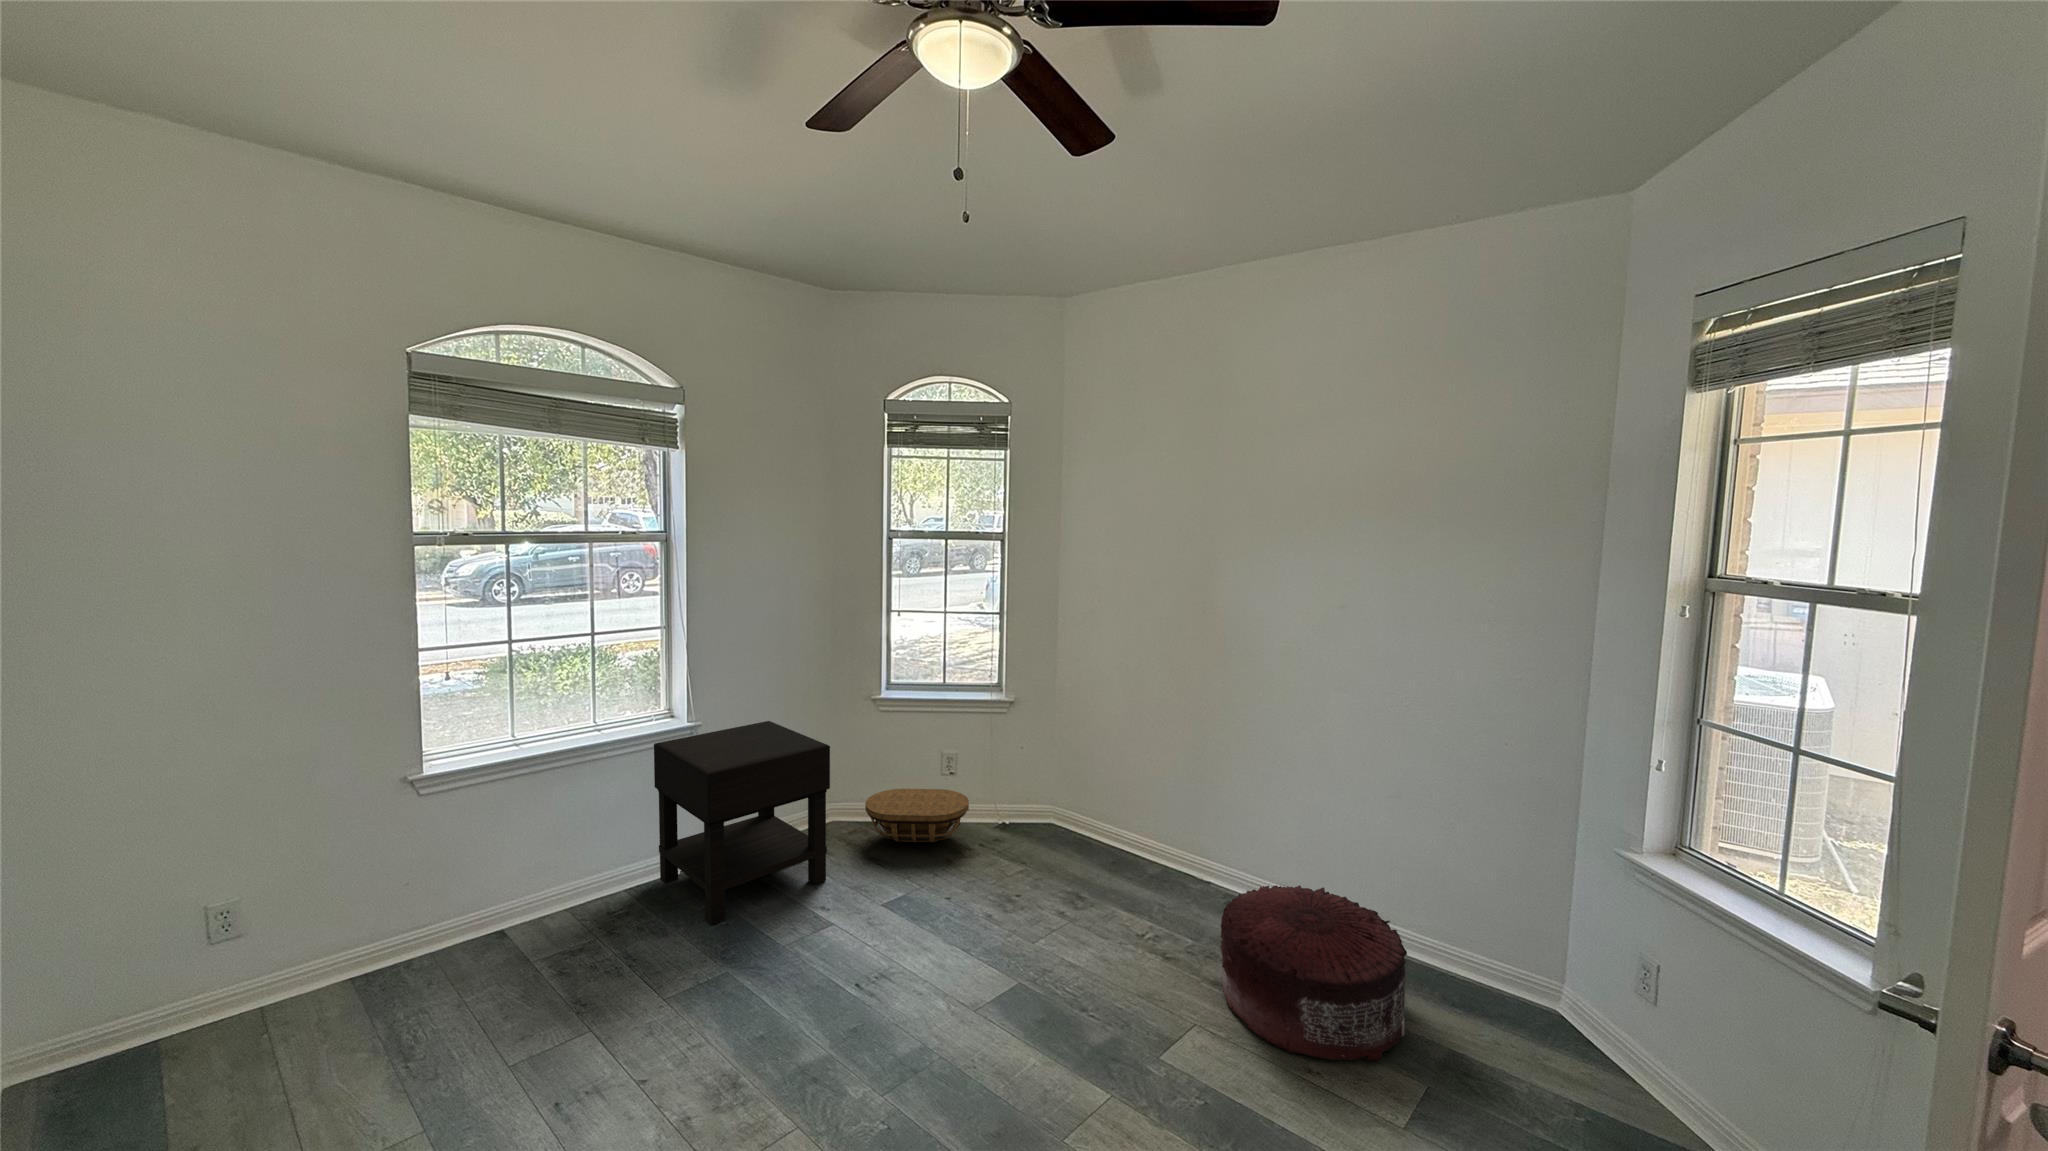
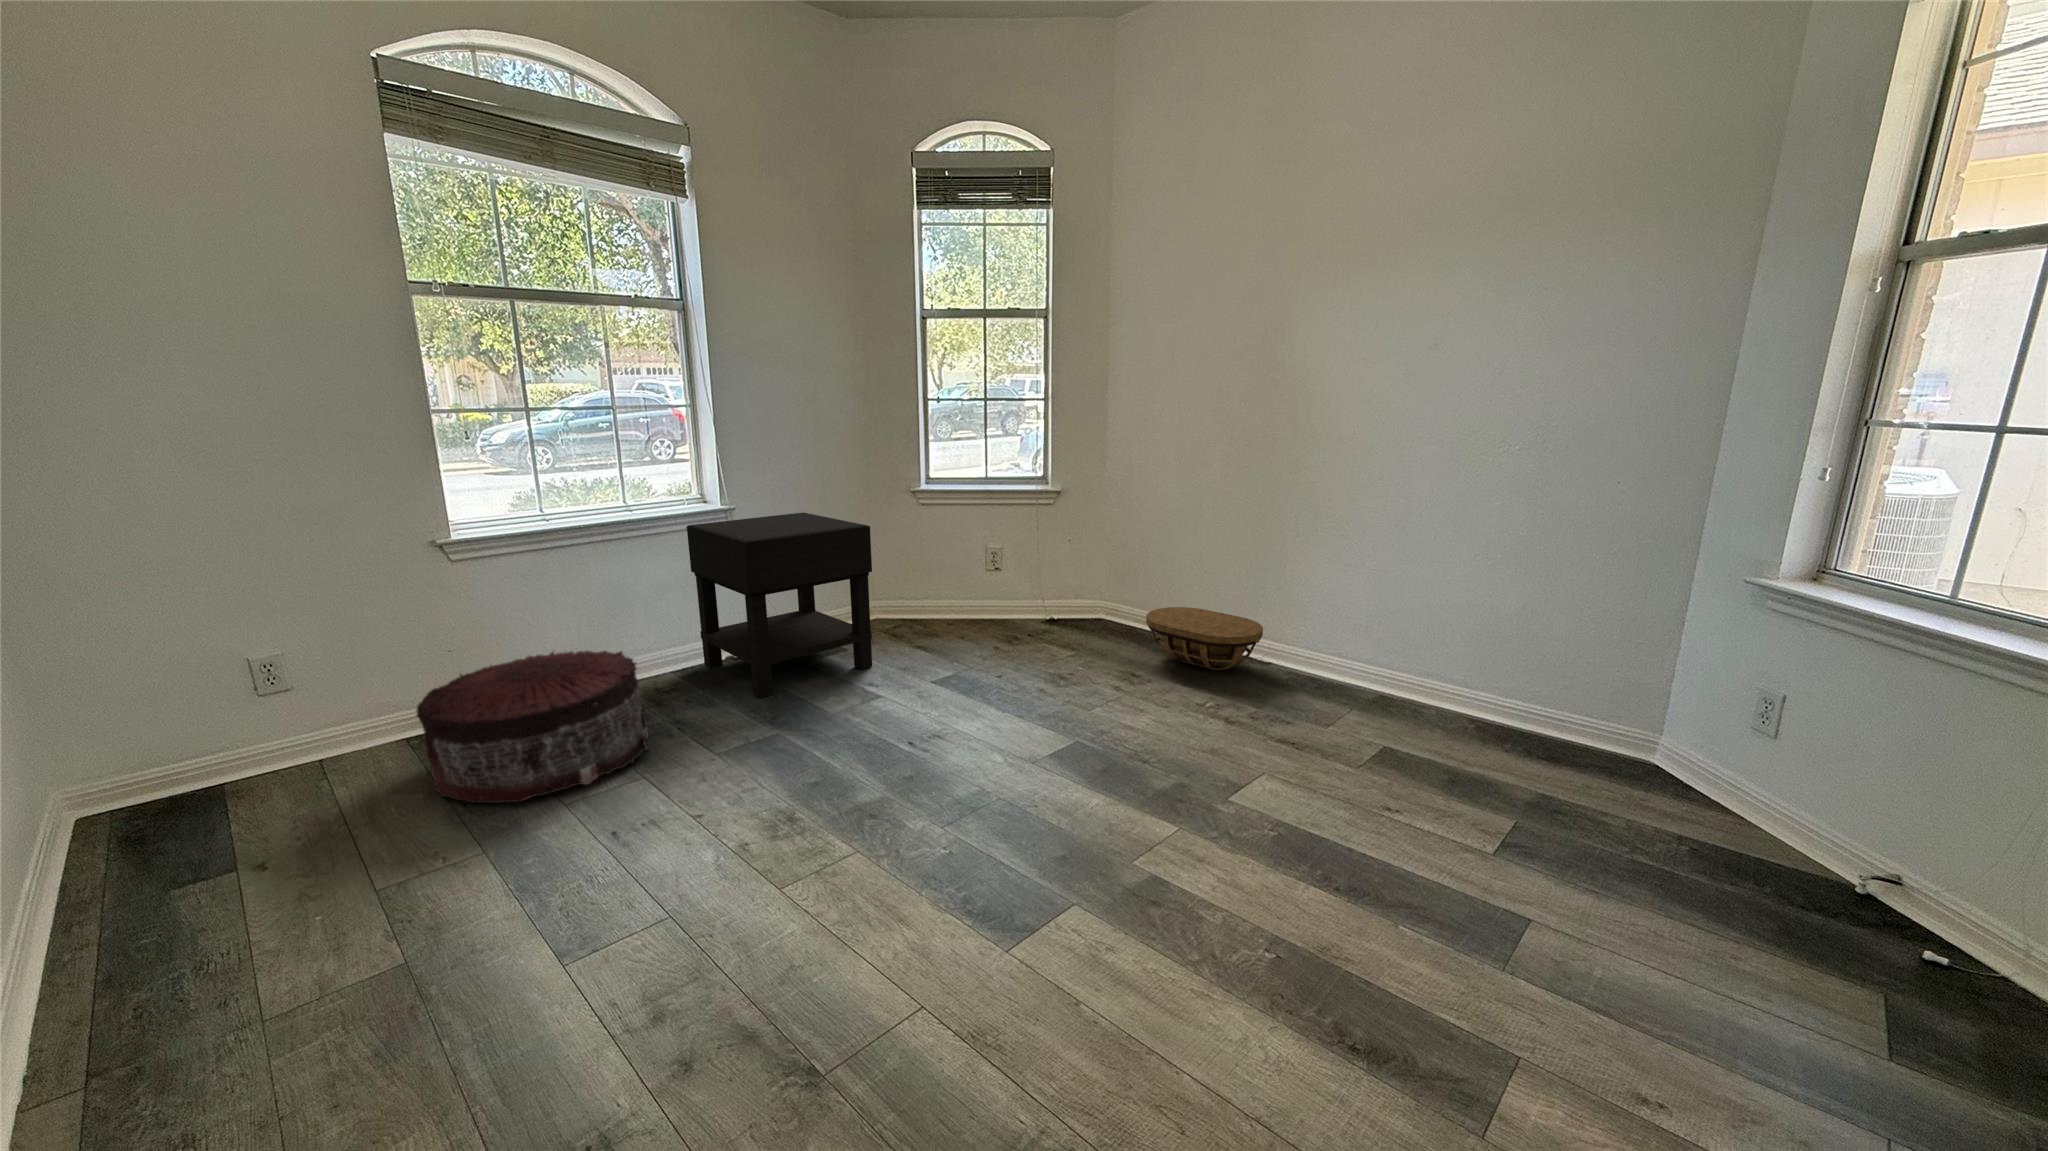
basket: present [865,789,969,842] -> present [1146,607,1263,670]
pouf: present [1220,885,1407,1061] -> present [417,651,648,803]

